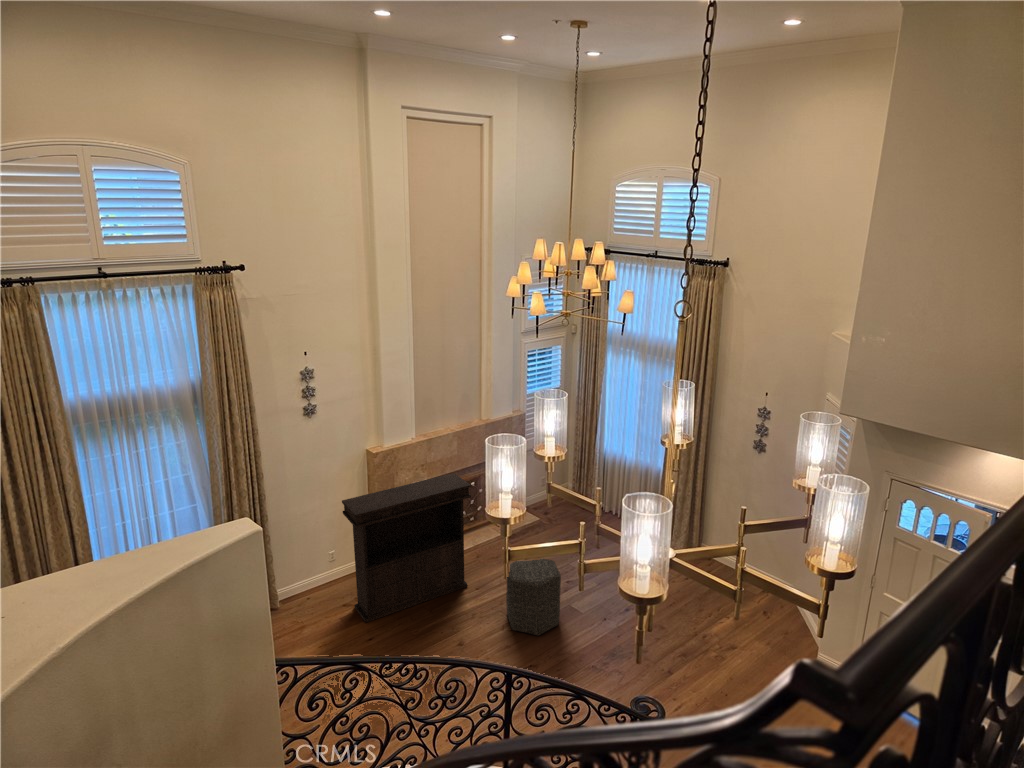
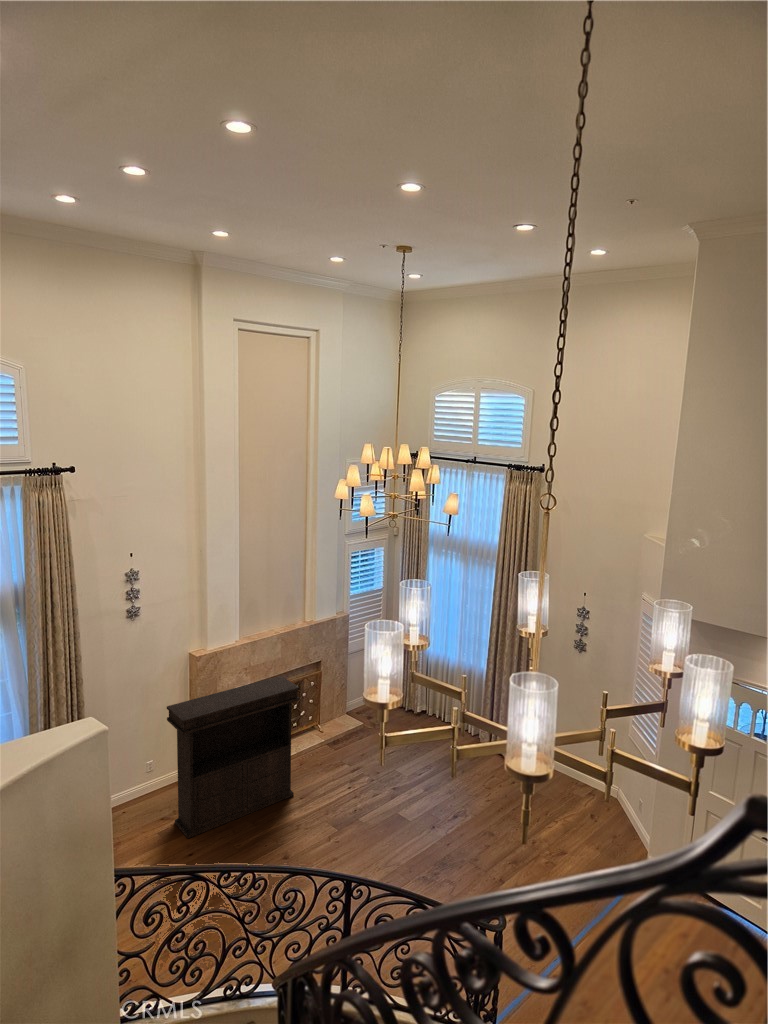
ottoman: present [506,559,561,636] -> none [337,760,393,843]

